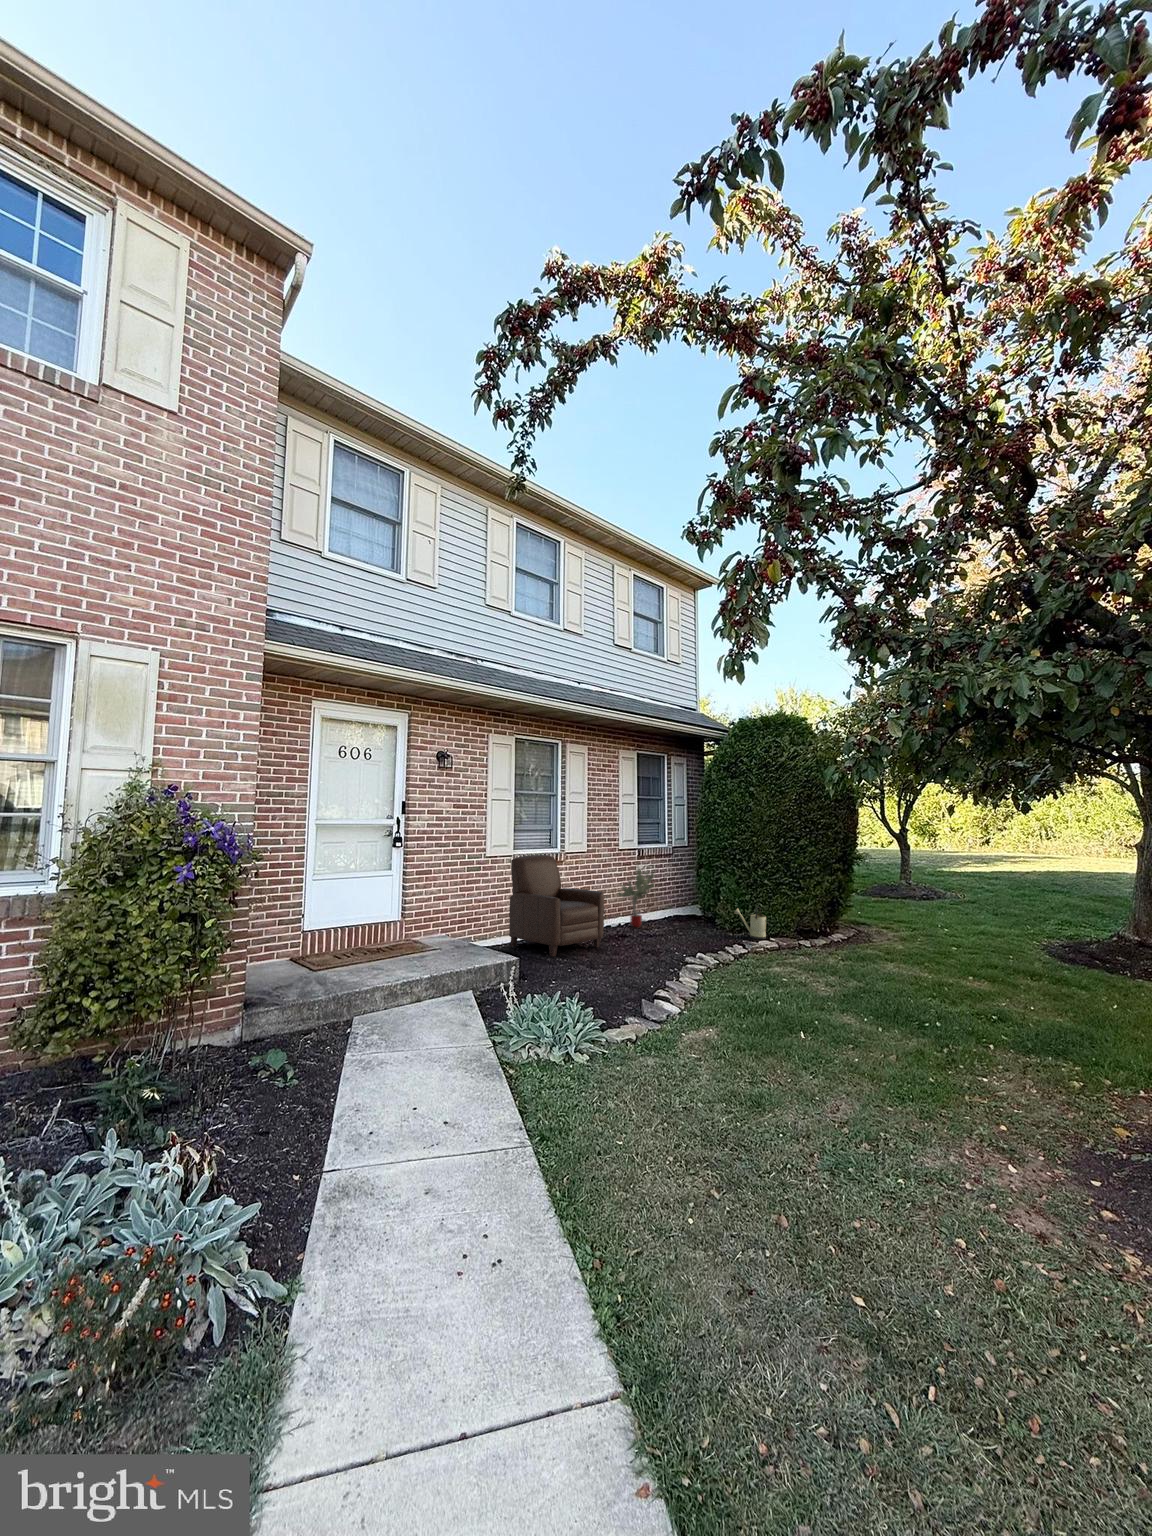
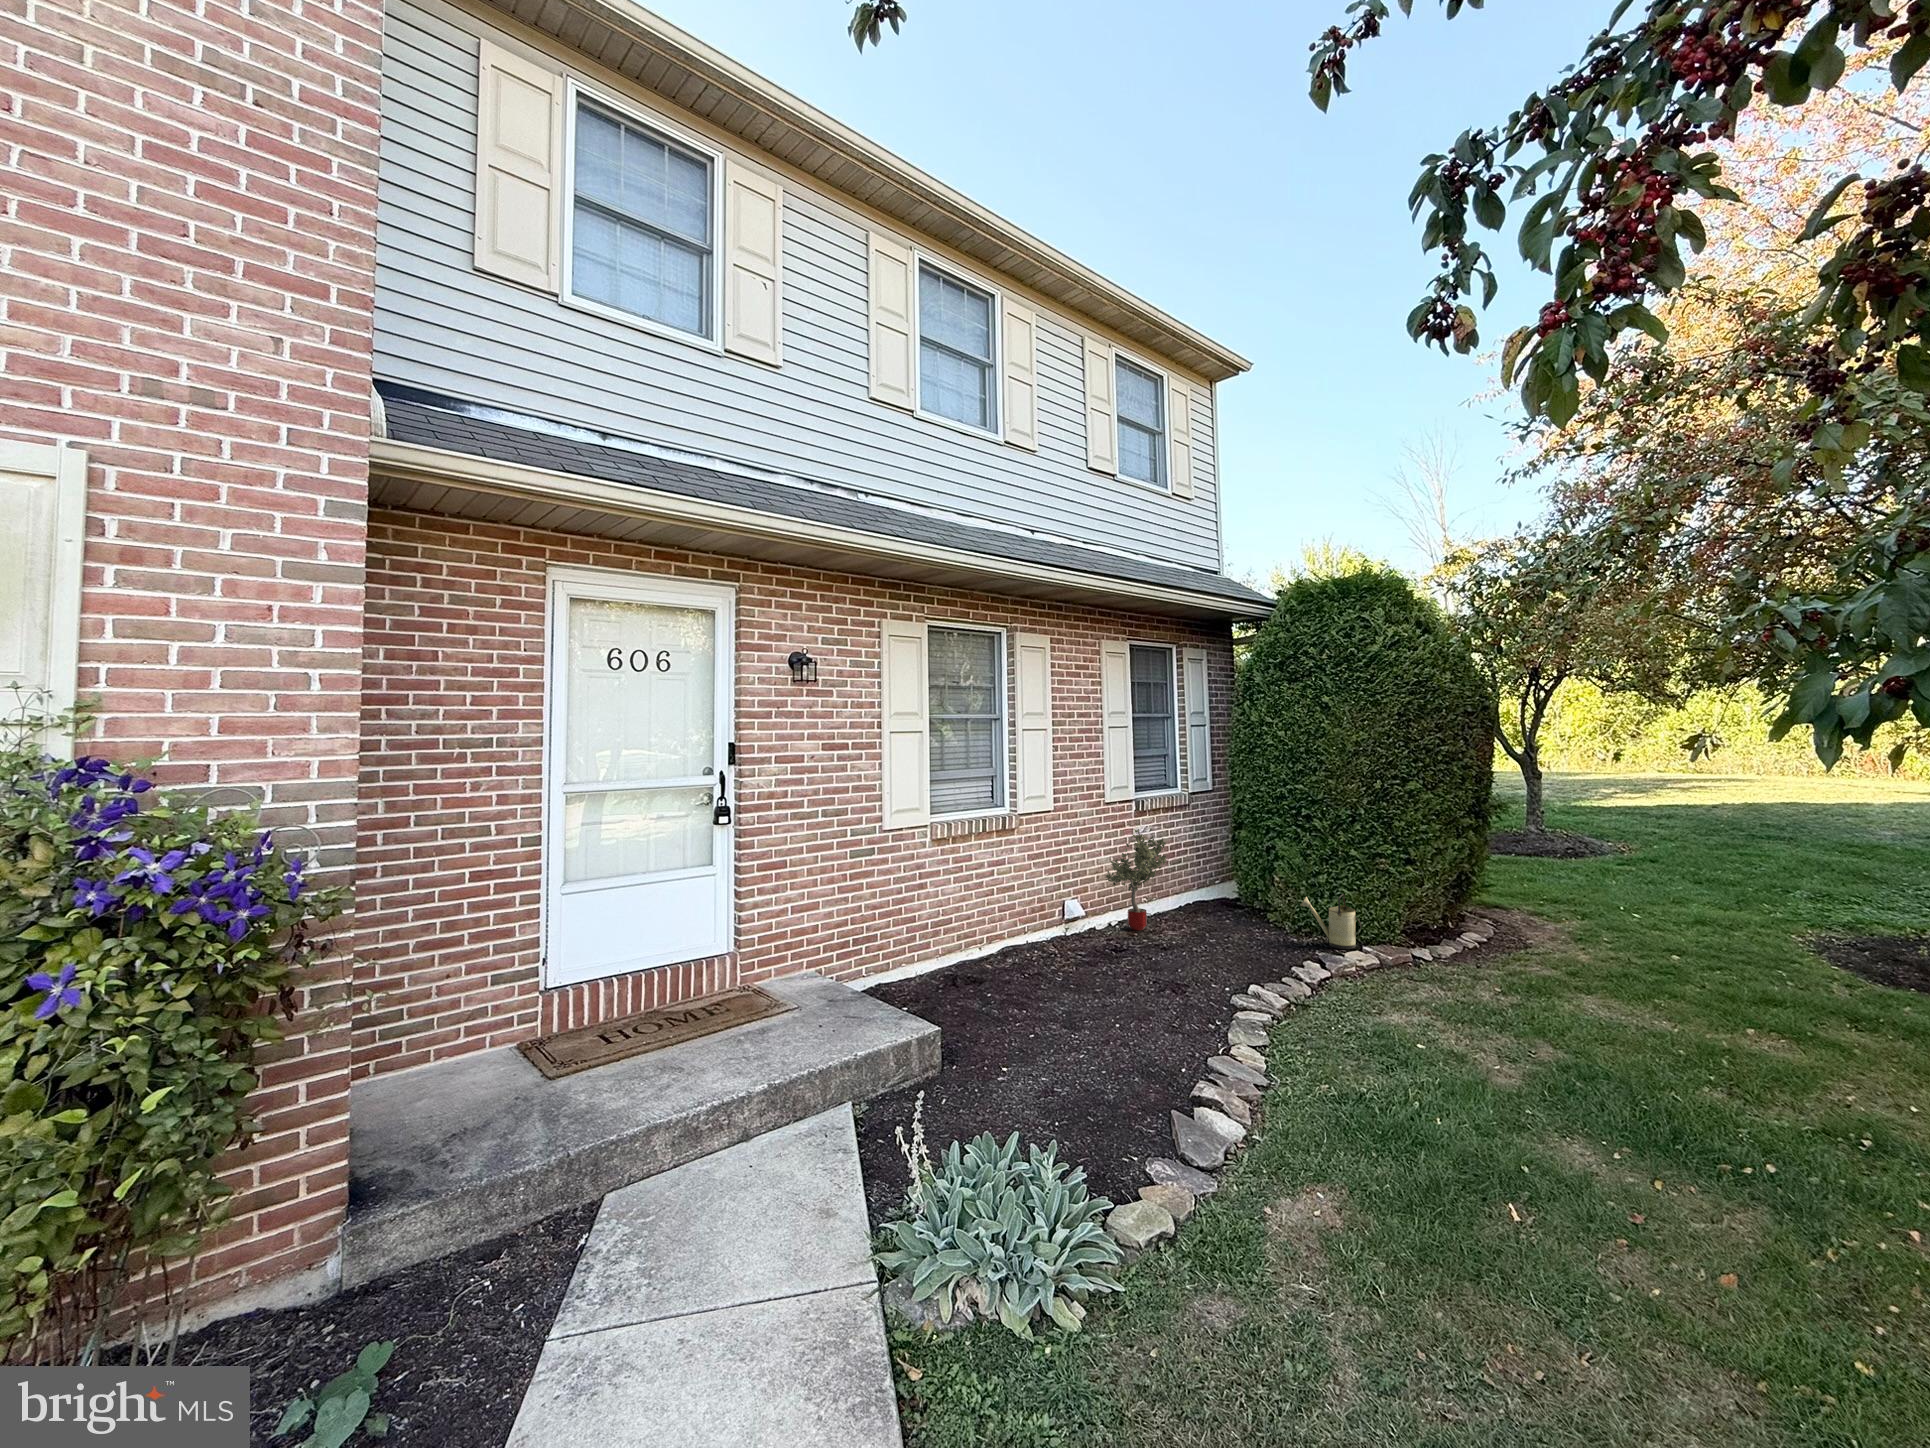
chair: present [509,855,604,956] -> none [926,821,1087,1003]

